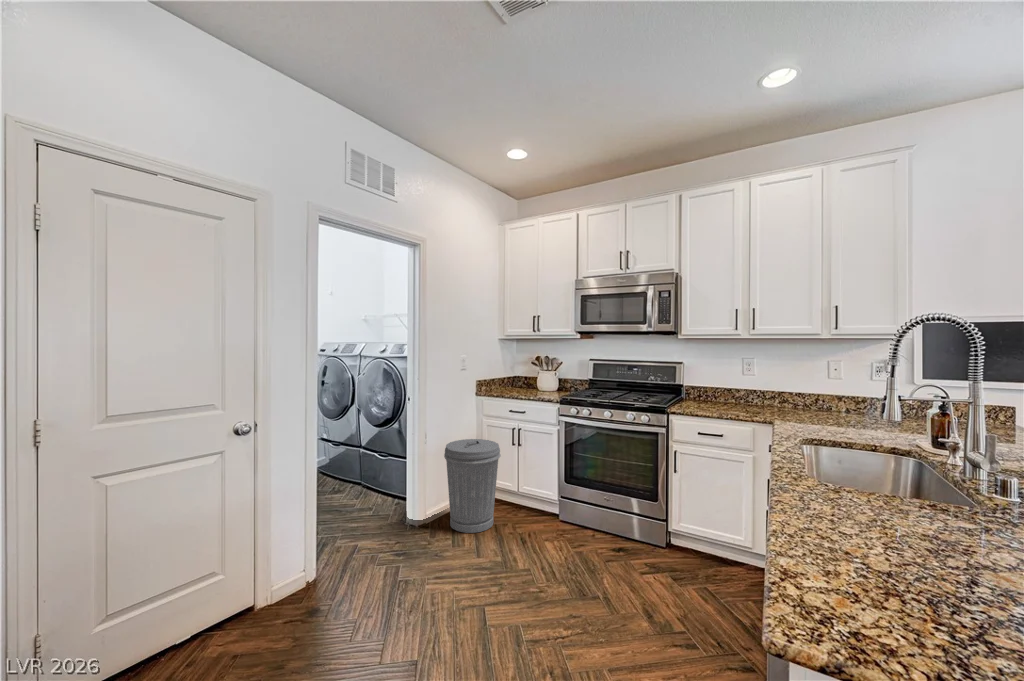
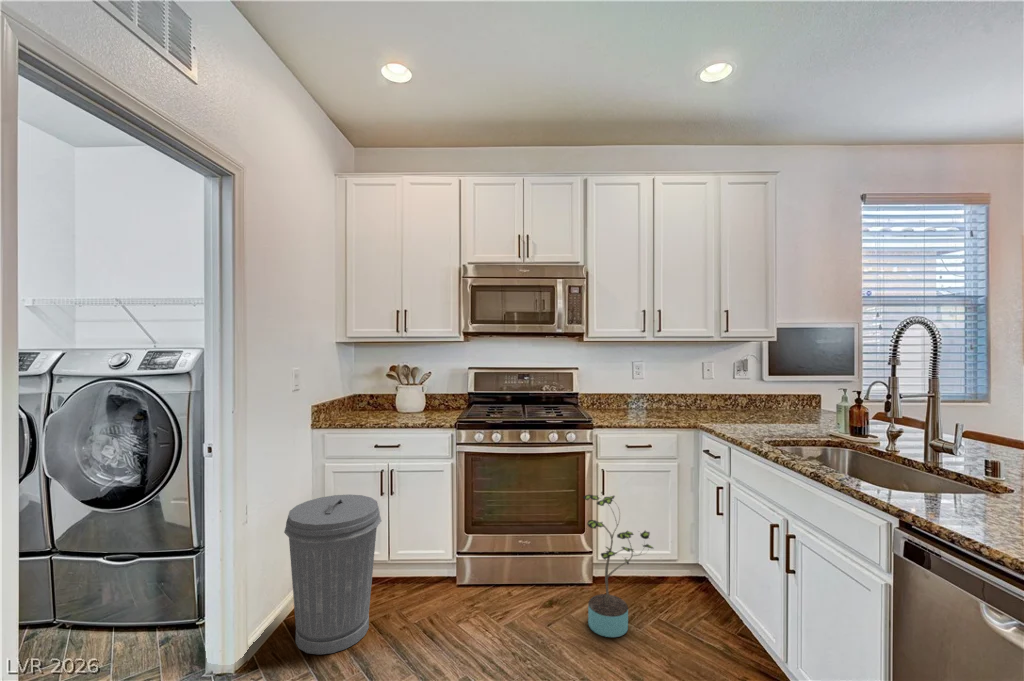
potted plant: none [627,466,695,584] -> present [583,495,653,637]

